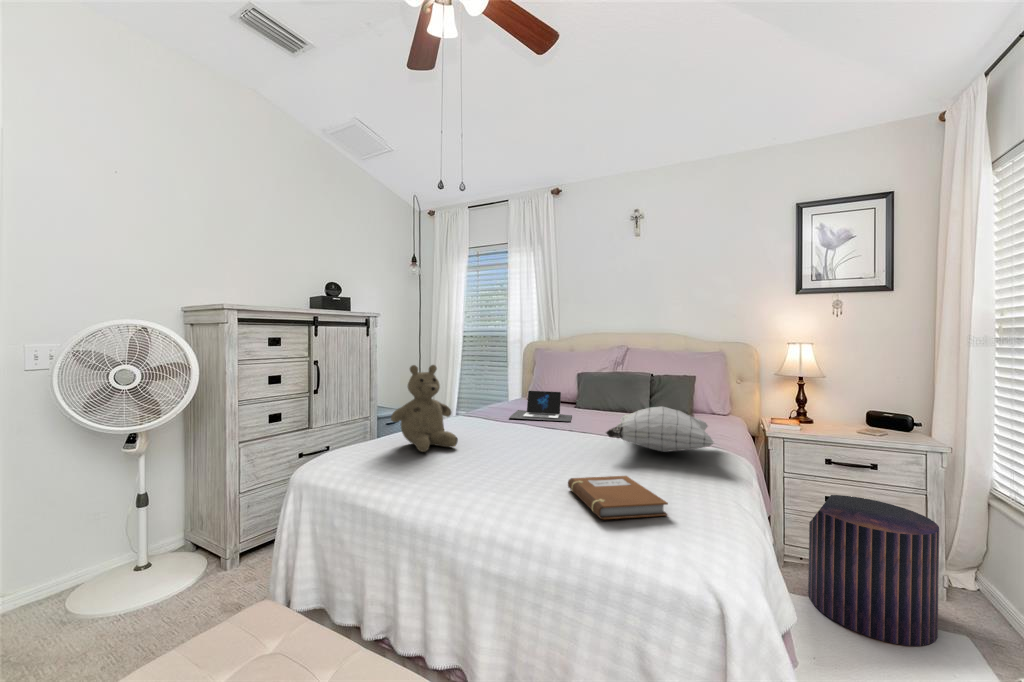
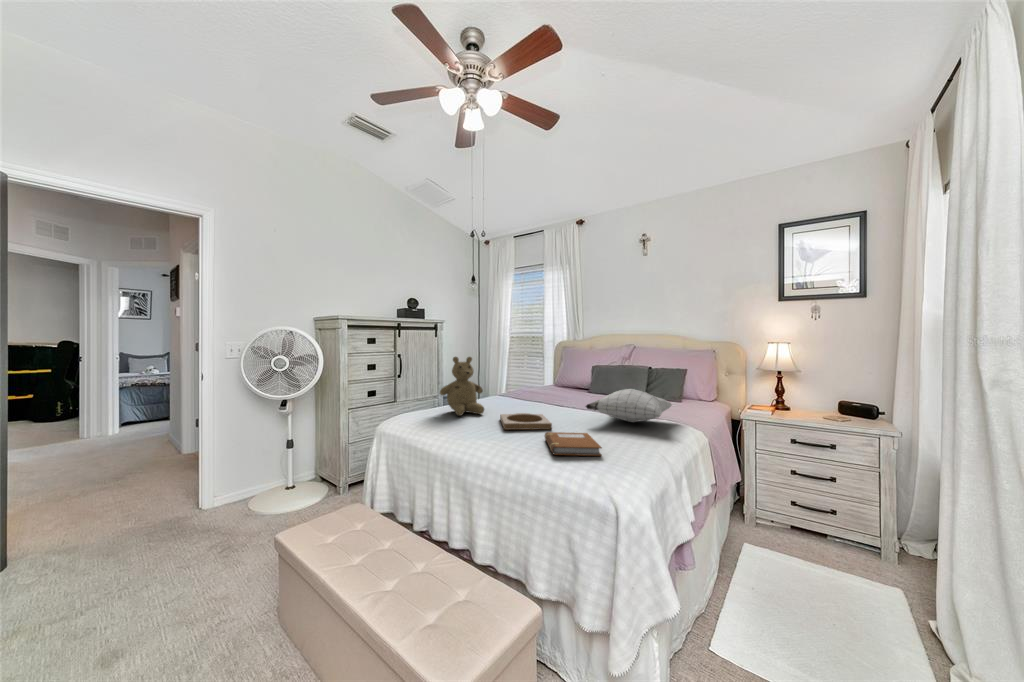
laptop: present [509,391,572,421] -> none [531,379,584,402]
tray: none [484,445,566,474] -> present [500,413,552,430]
pouf: present [808,495,939,646] -> none [766,467,872,589]

